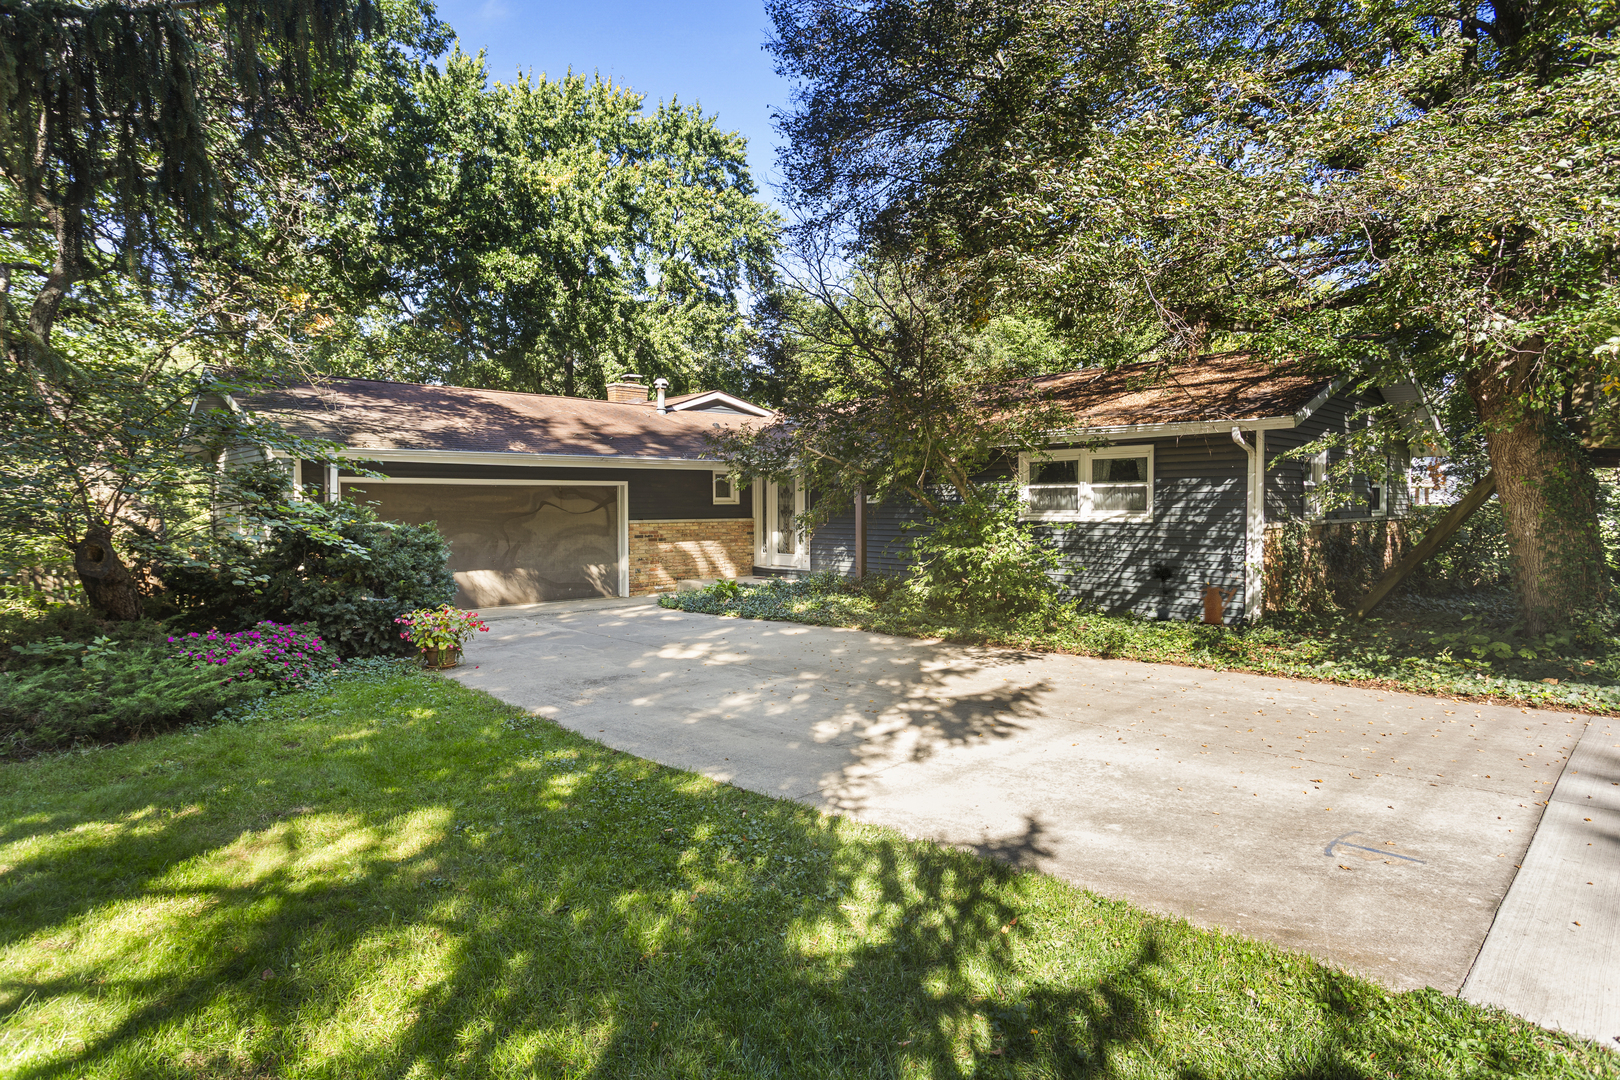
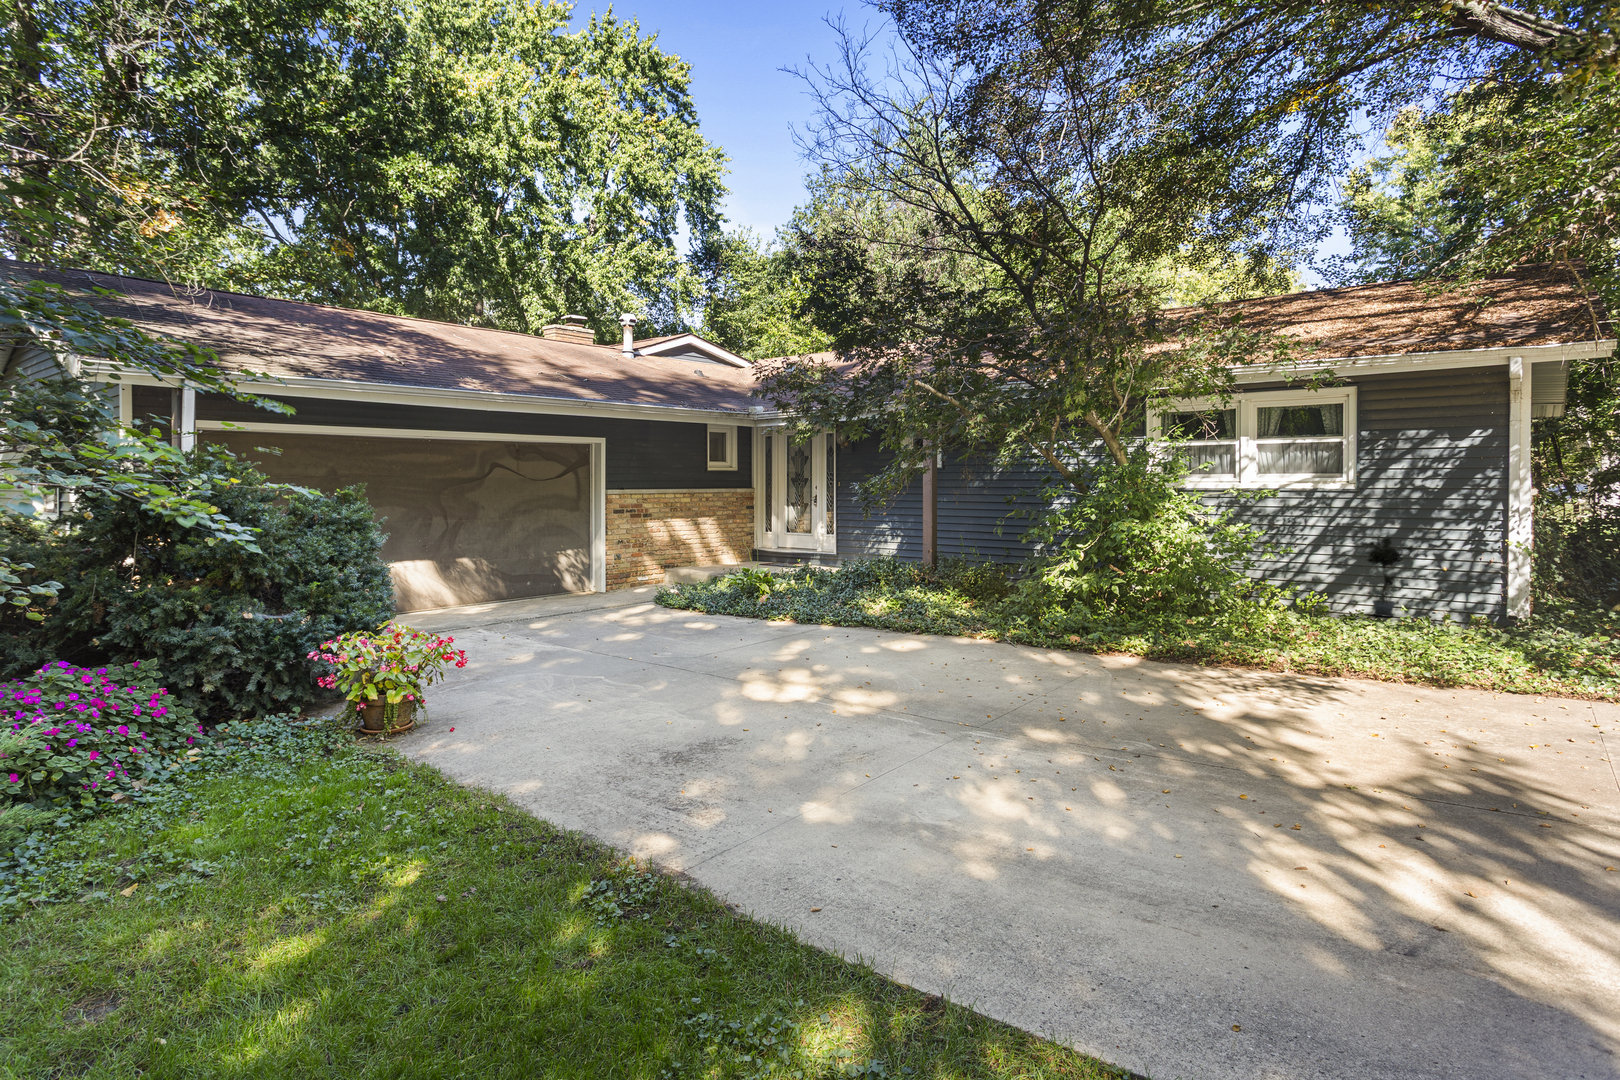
watering can: present [1202,587,1236,624] -> none [1438,573,1501,622]

